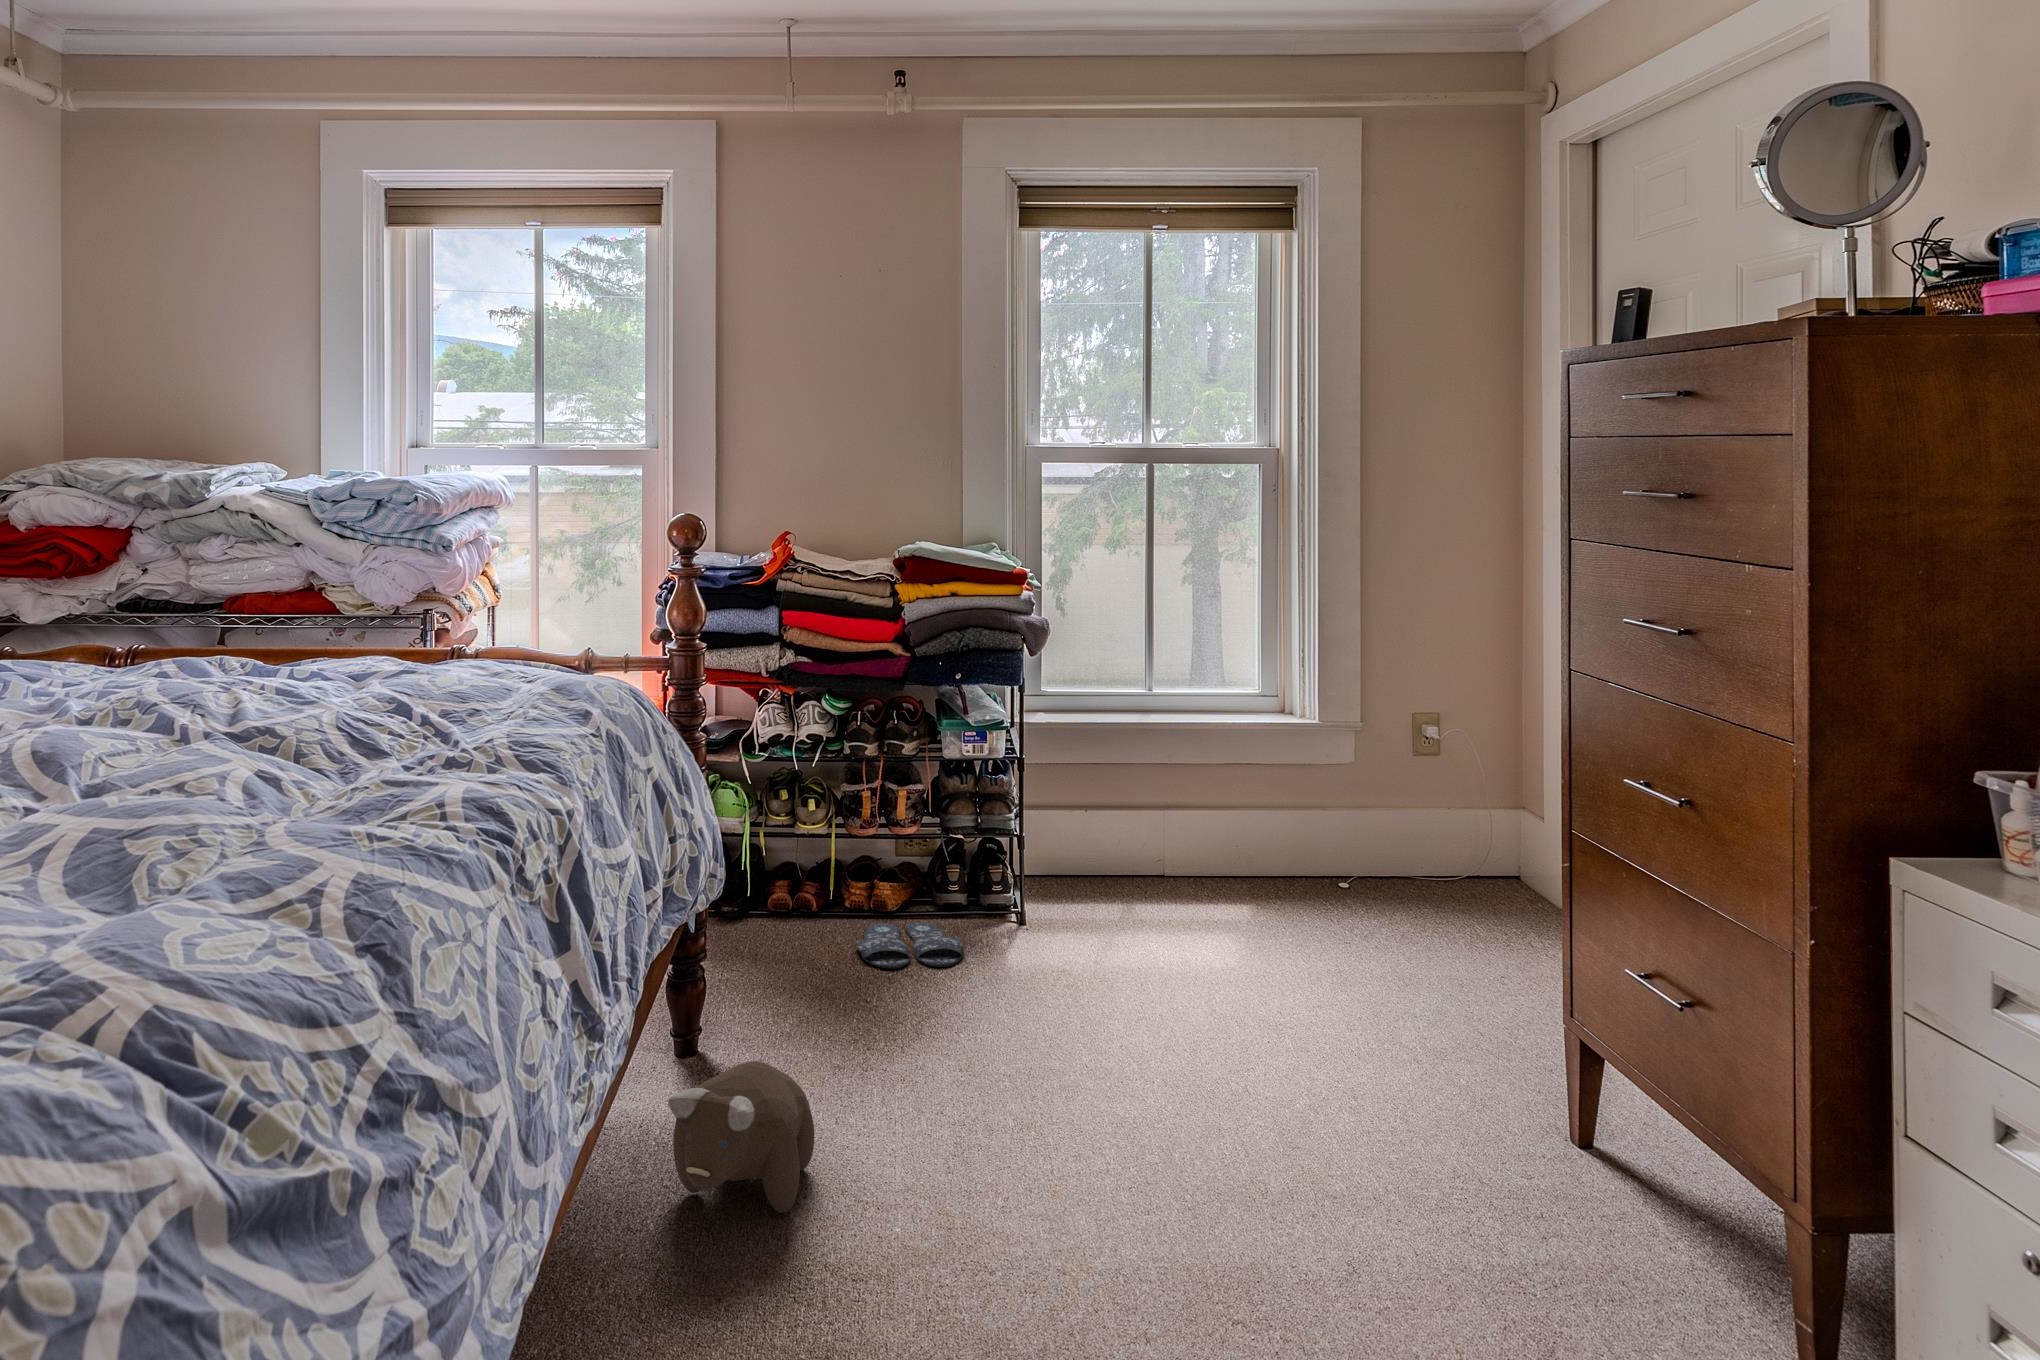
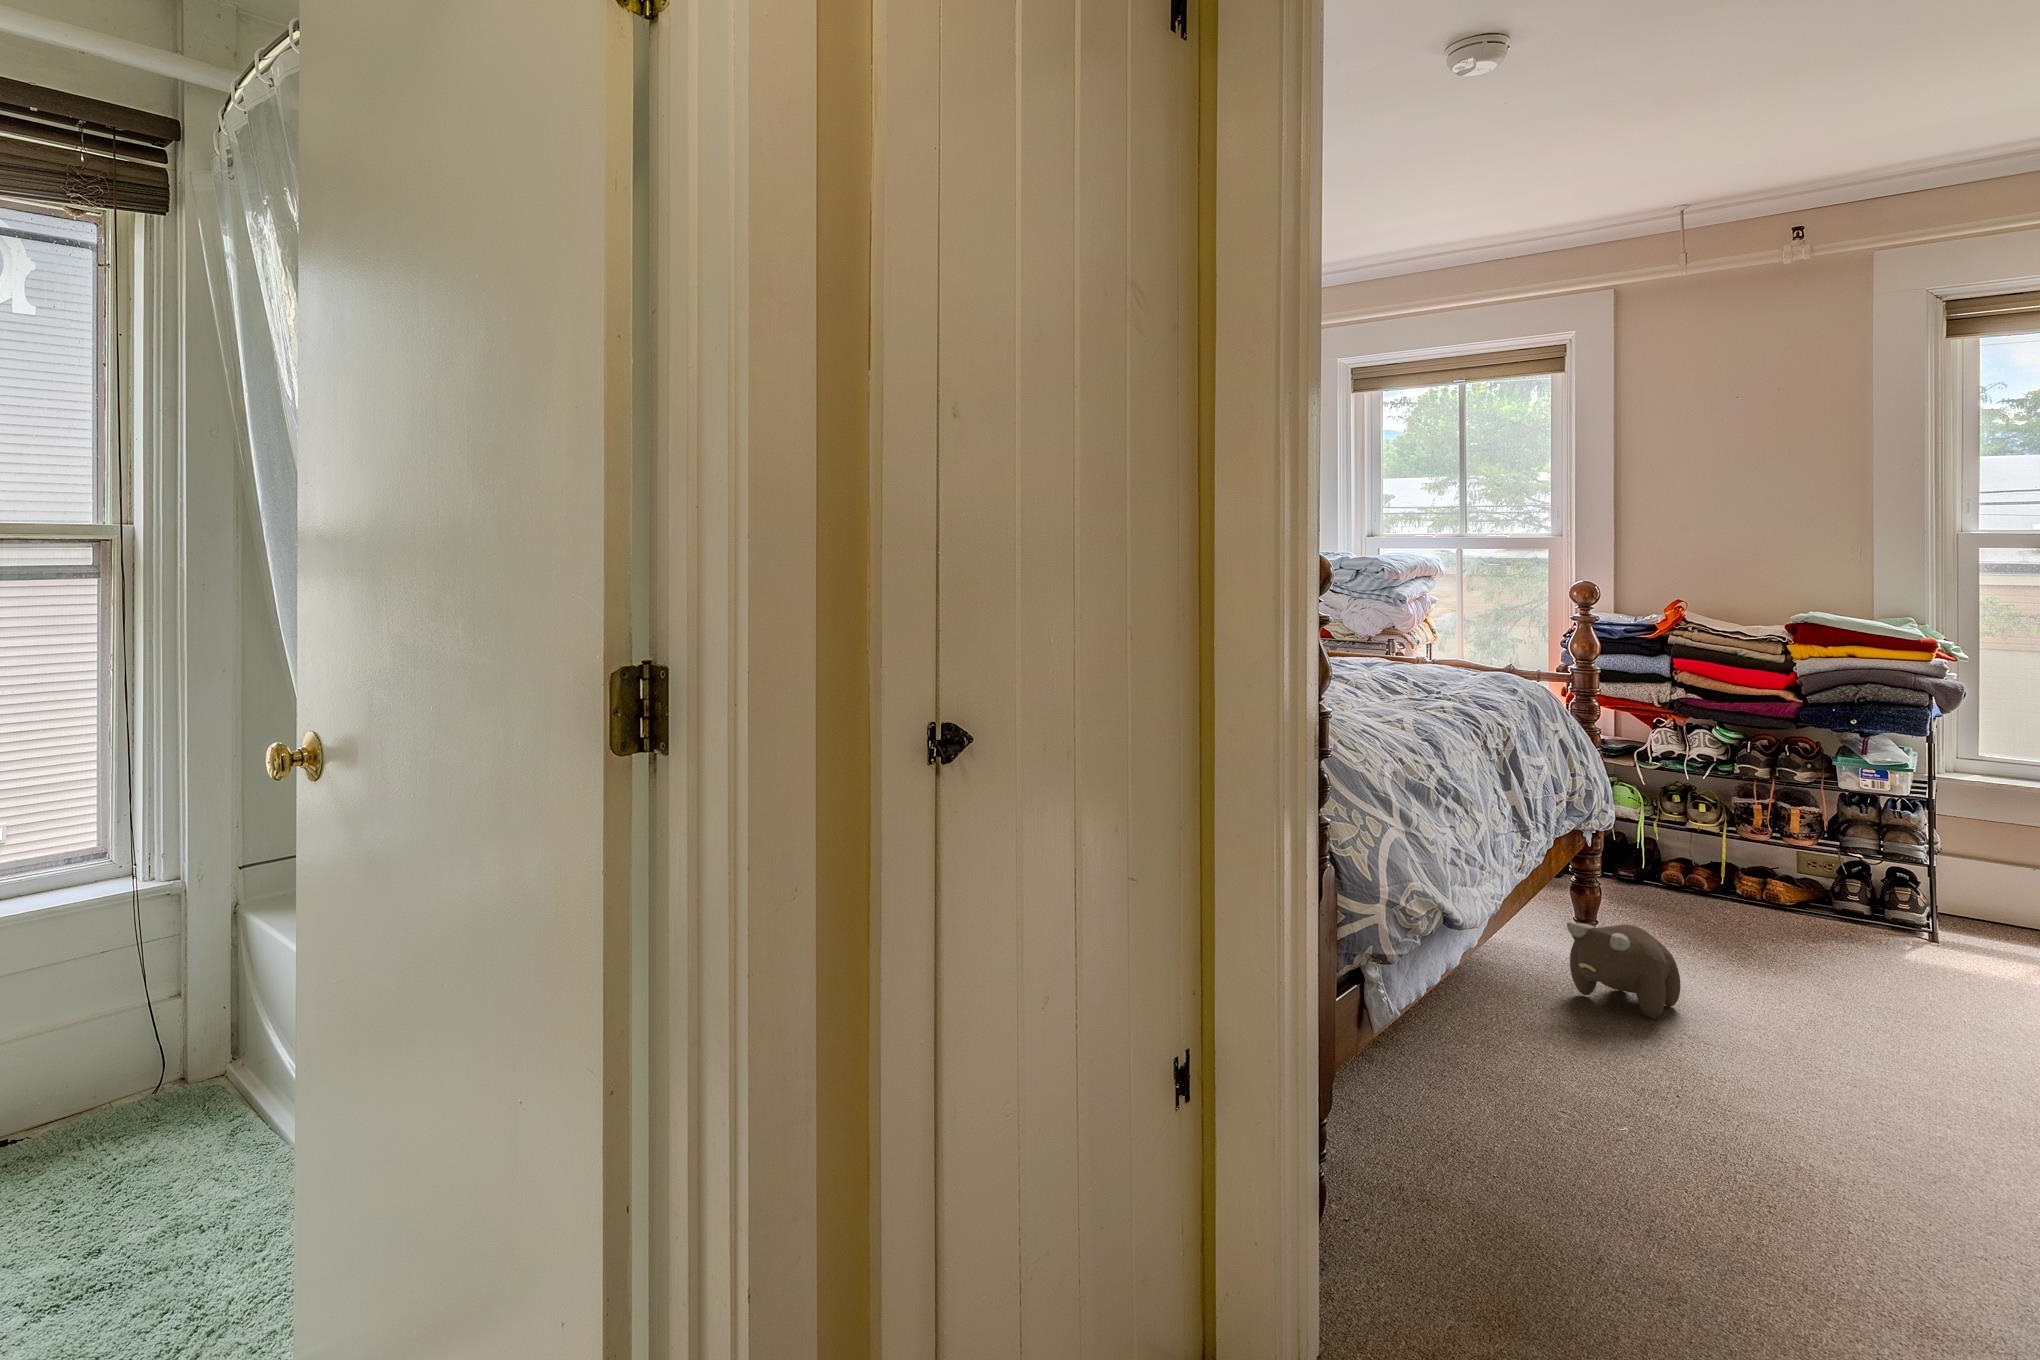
slippers: present [856,922,963,969] -> none [1741,912,1854,948]

